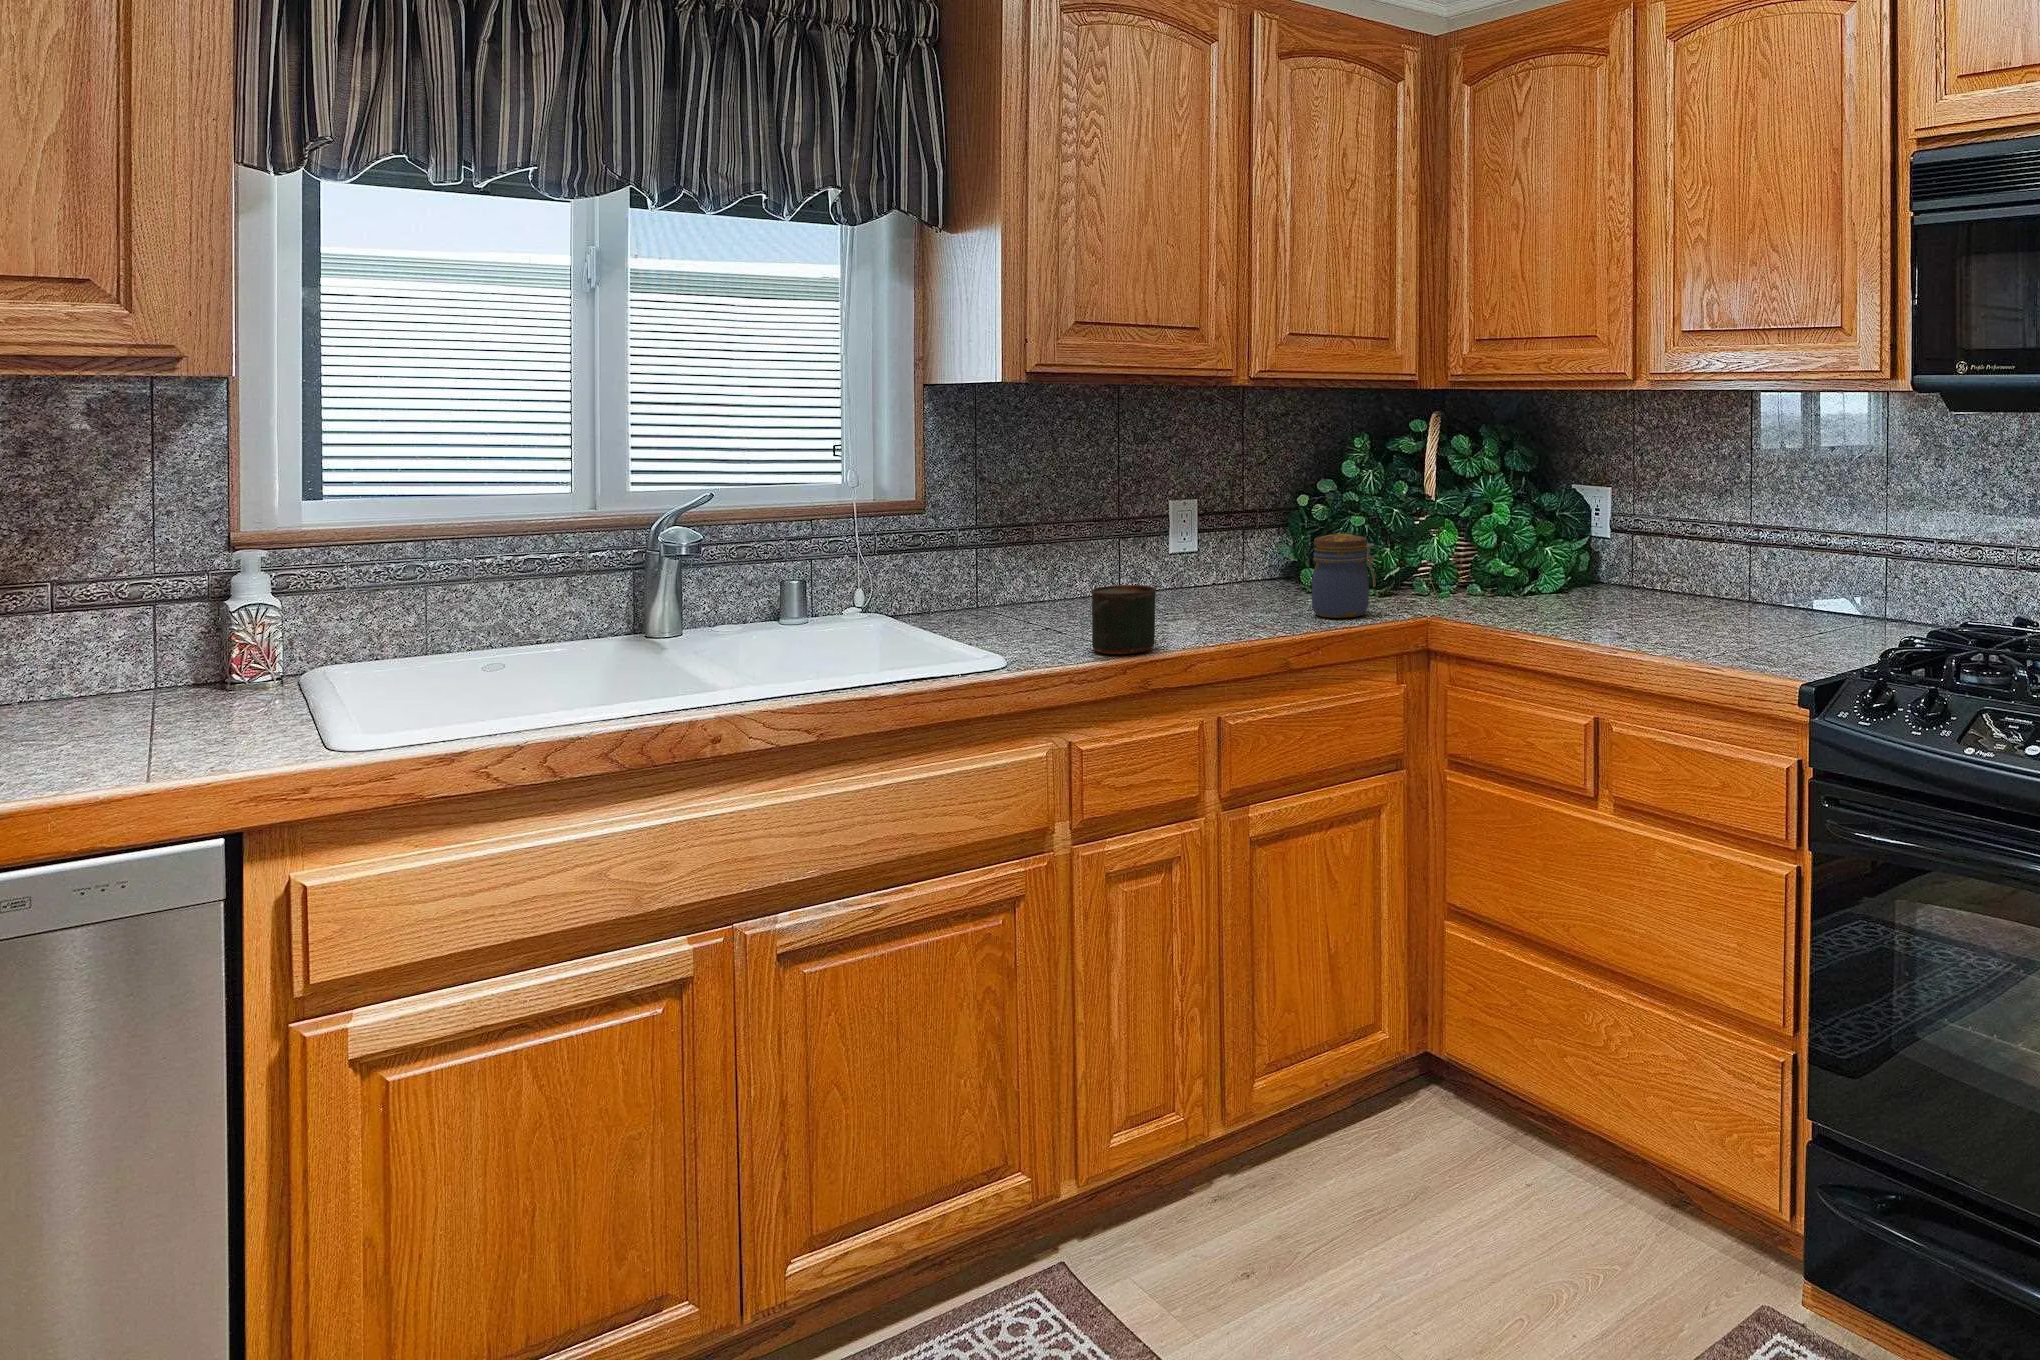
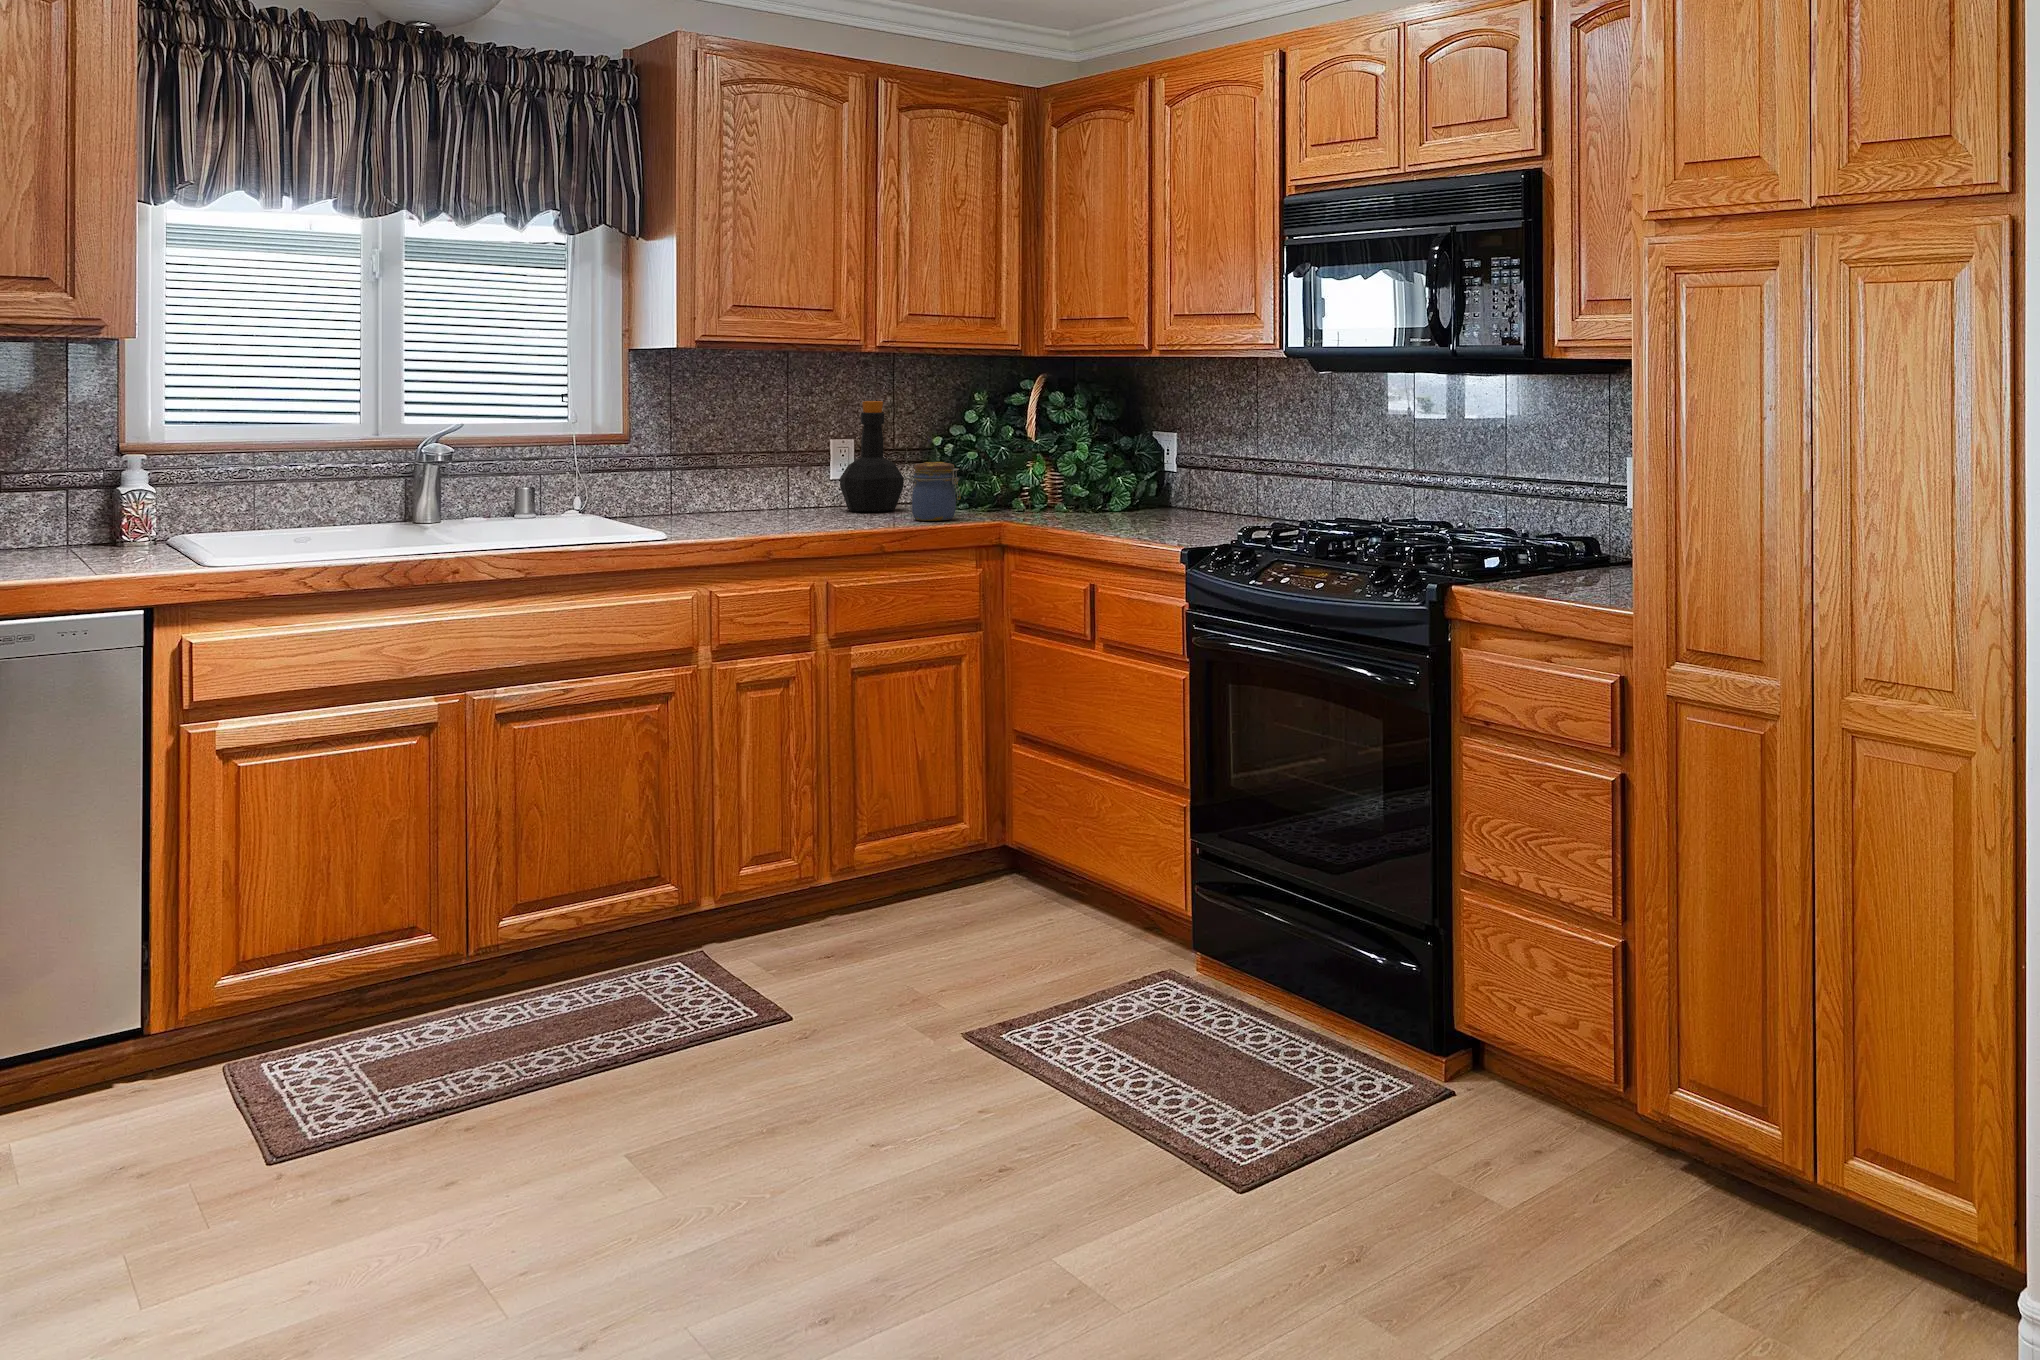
bottle: none [1198,449,1282,600] -> present [840,401,904,511]
mug: present [1091,585,1156,654] -> none [728,491,777,536]

